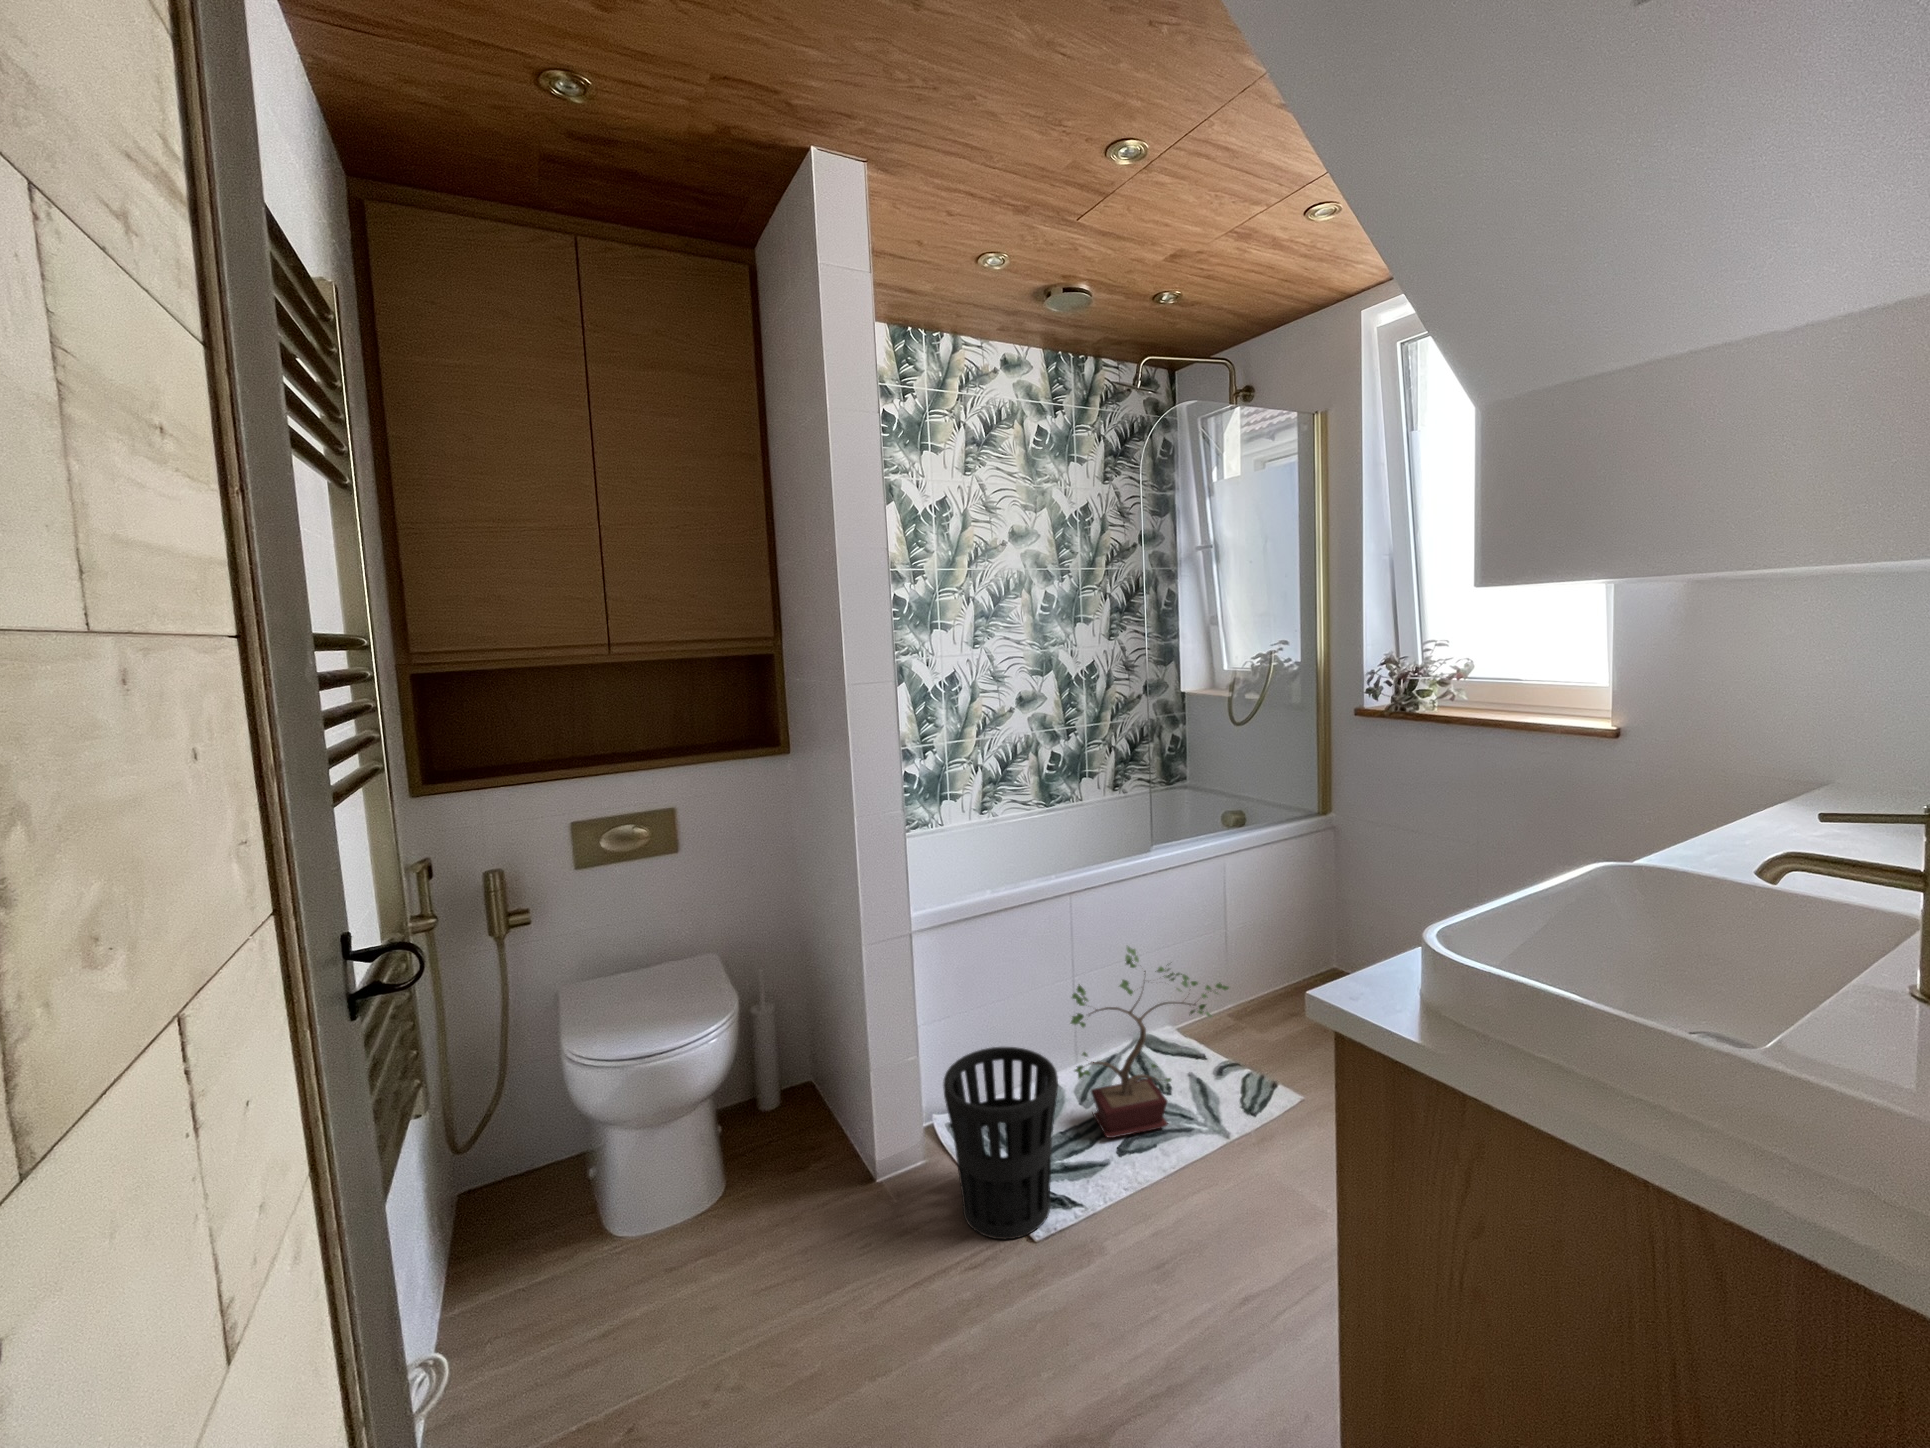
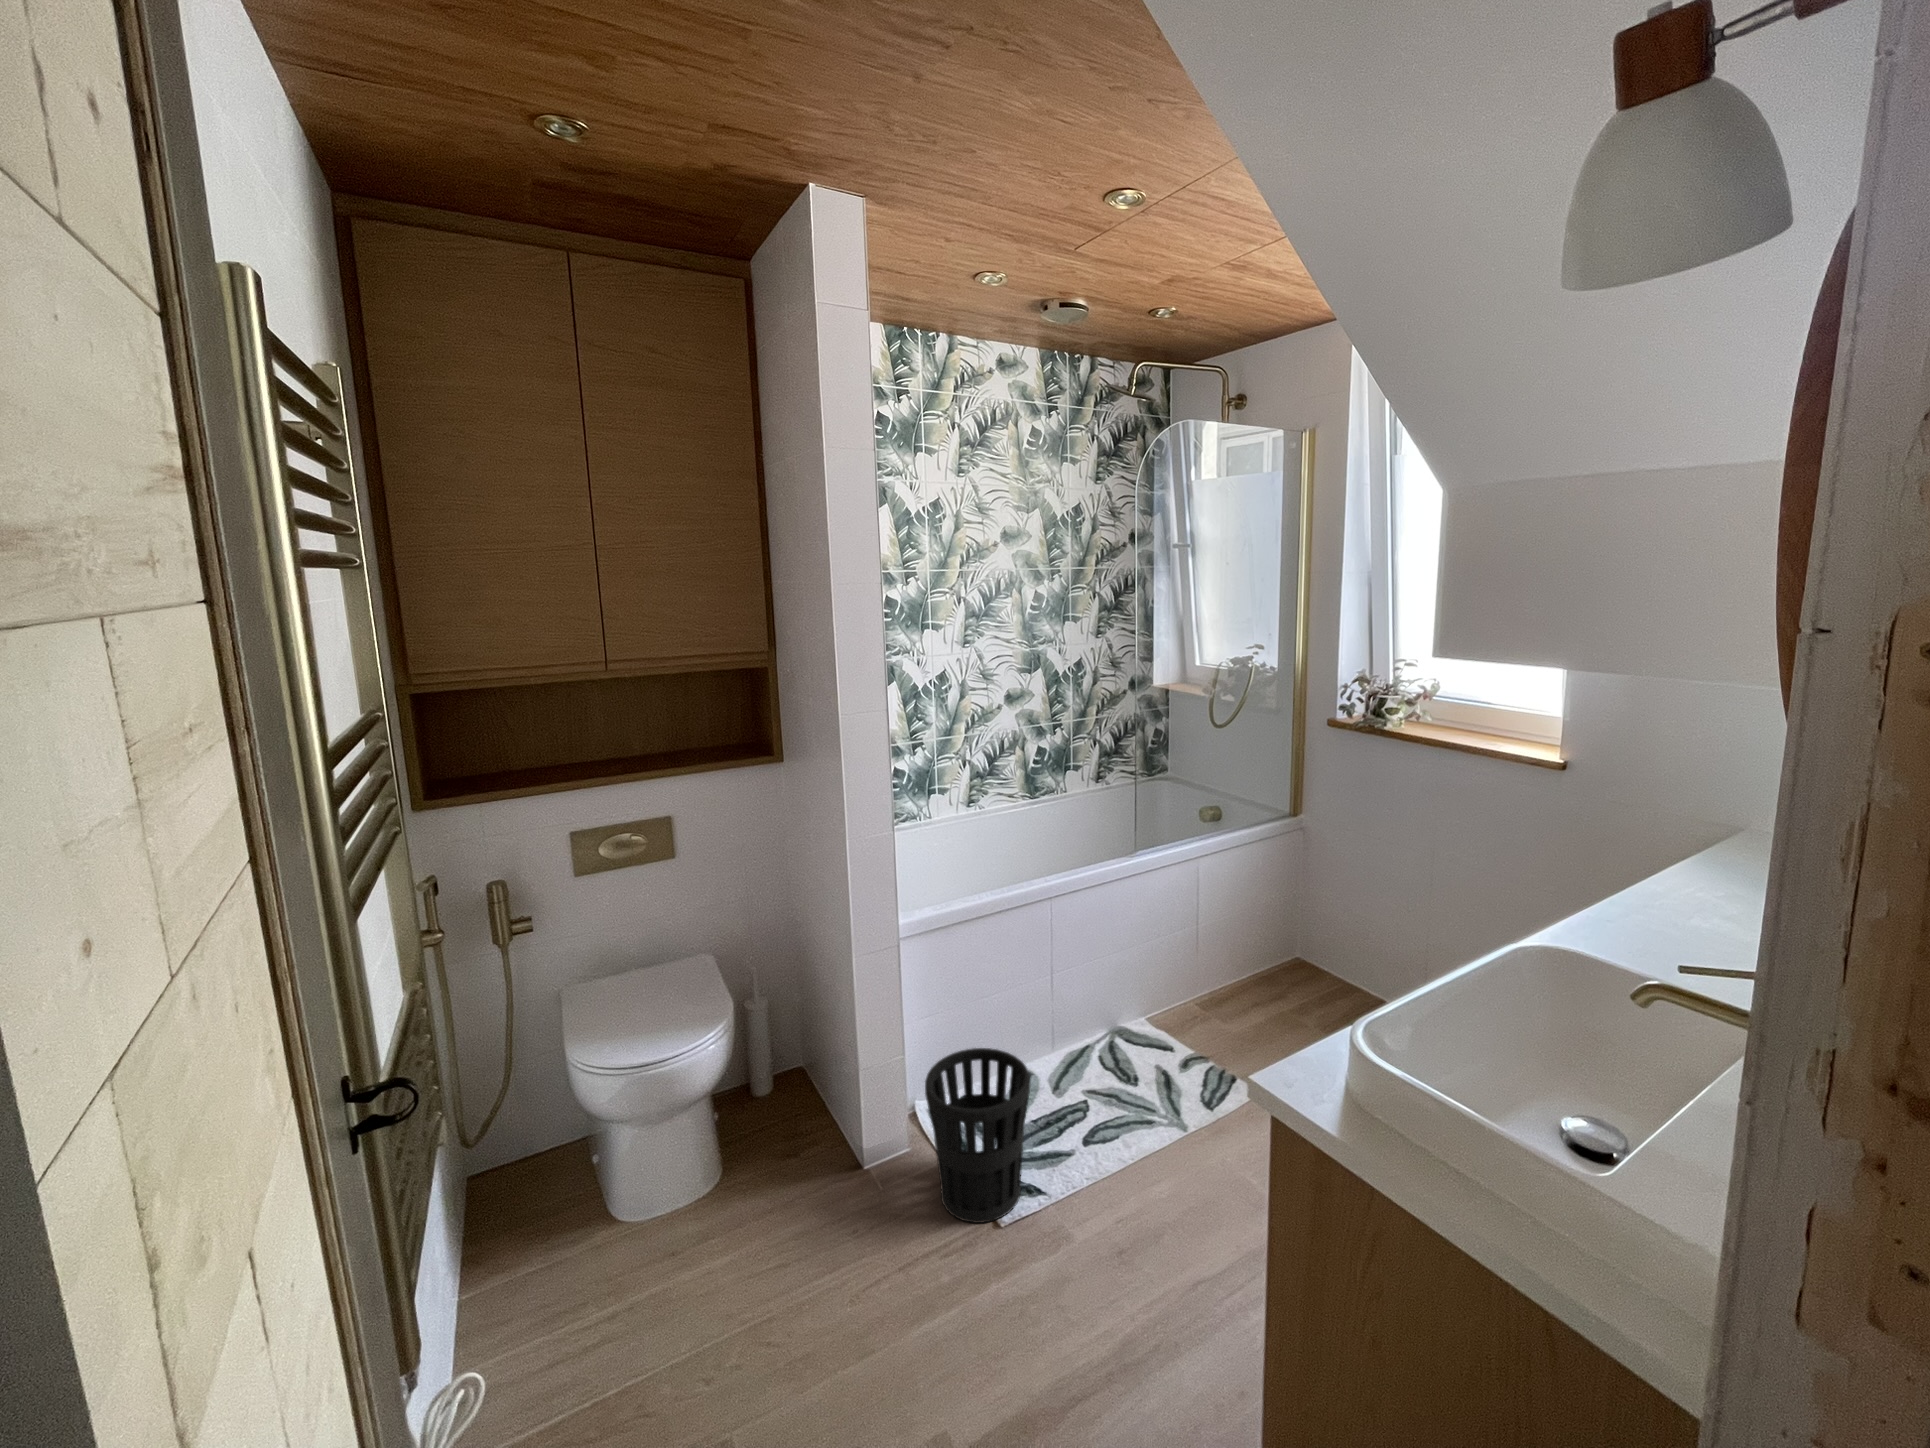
potted plant: present [1071,947,1229,1138] -> none [1043,952,1195,1128]

